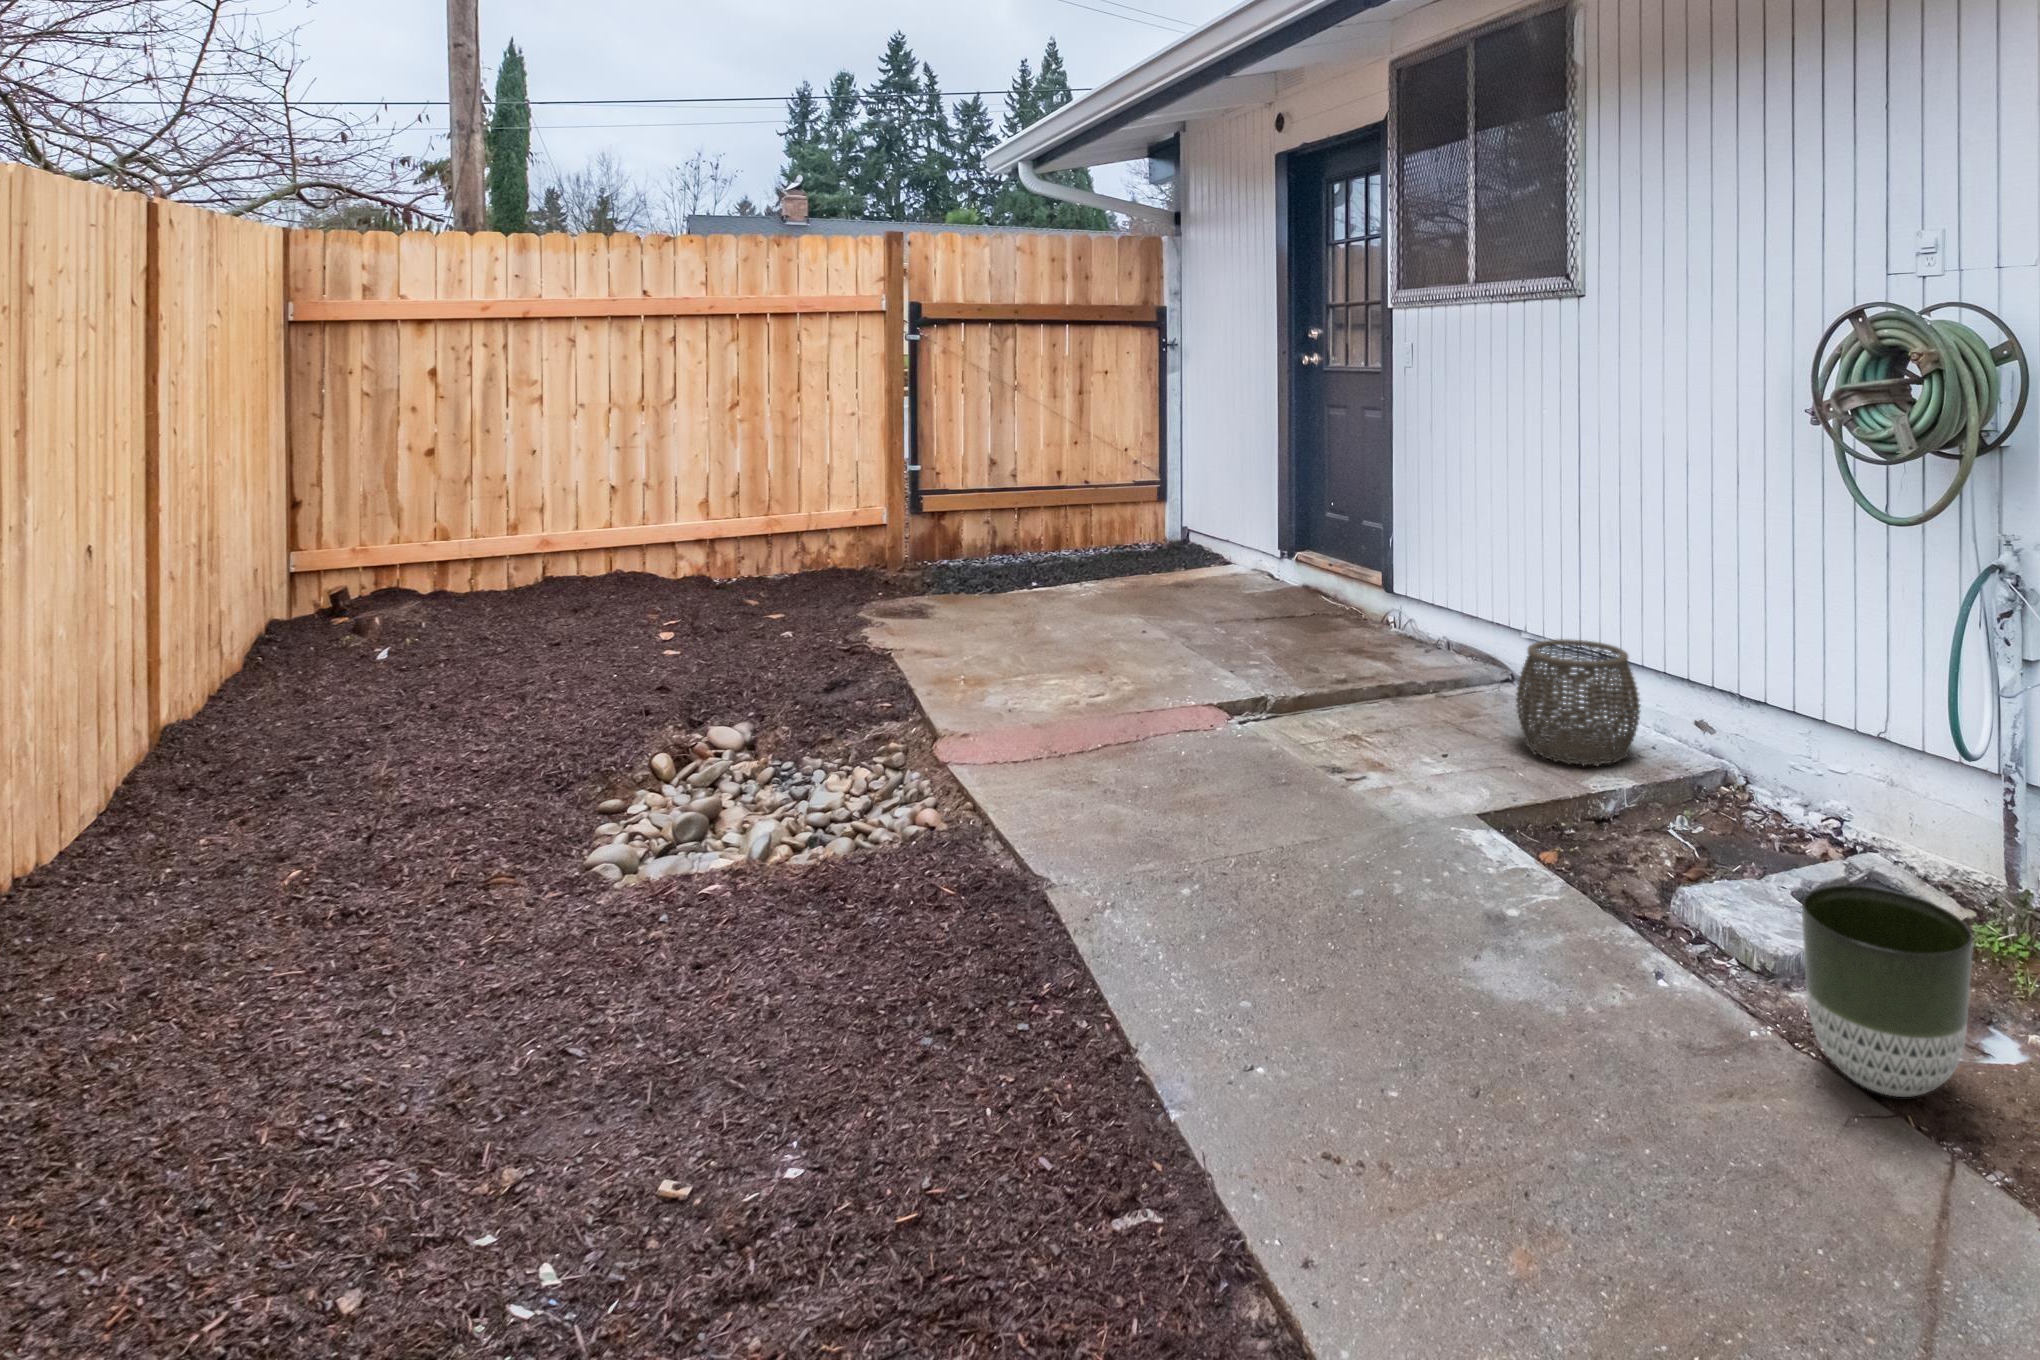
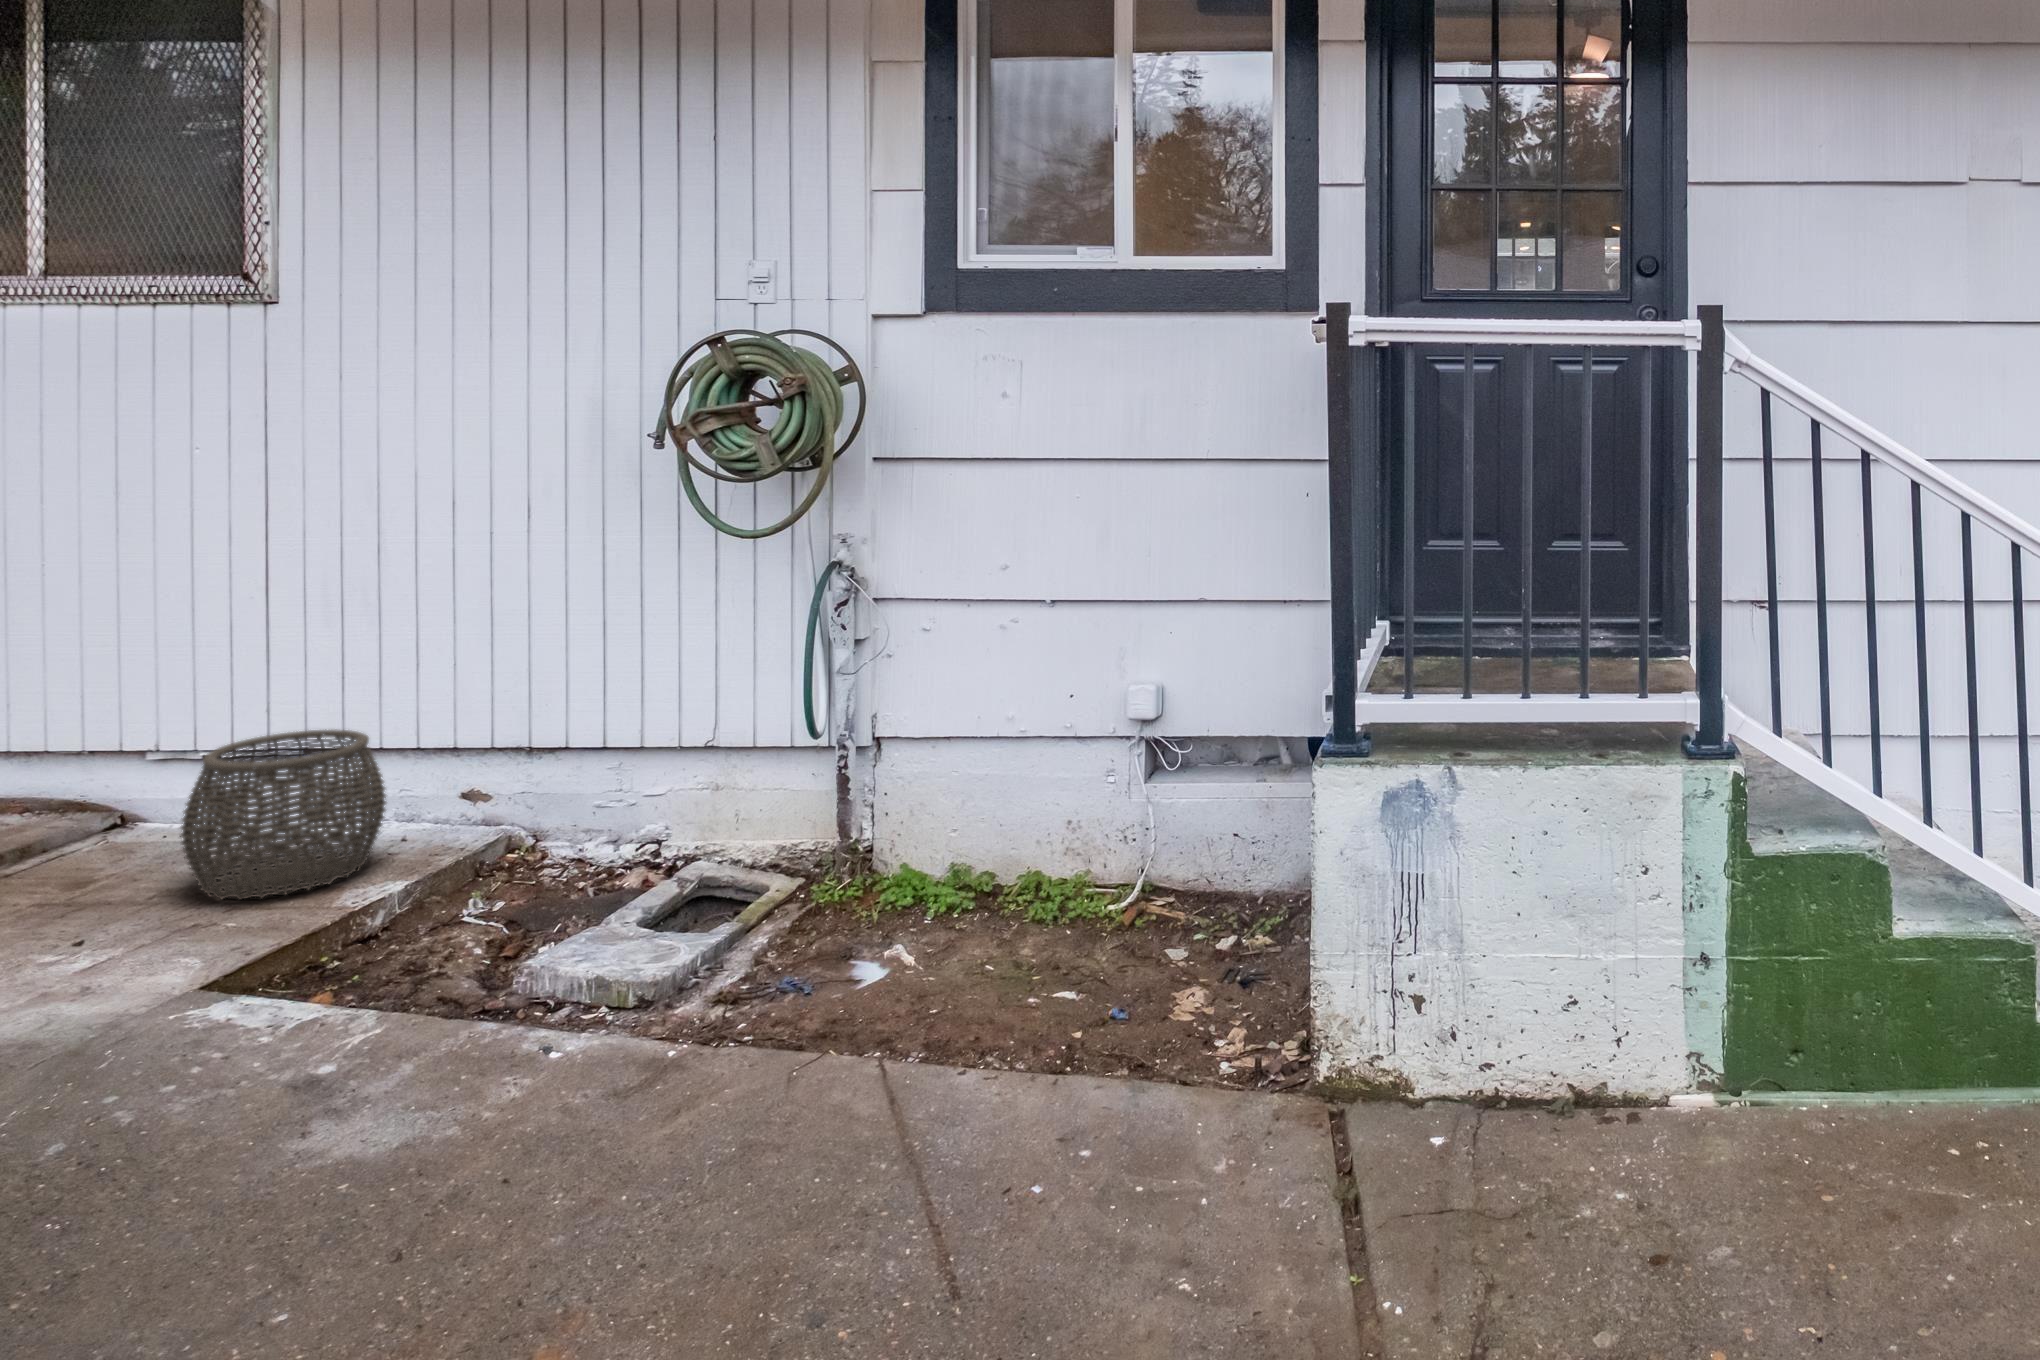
planter: present [1802,885,1973,1097] -> none [732,863,881,1044]

